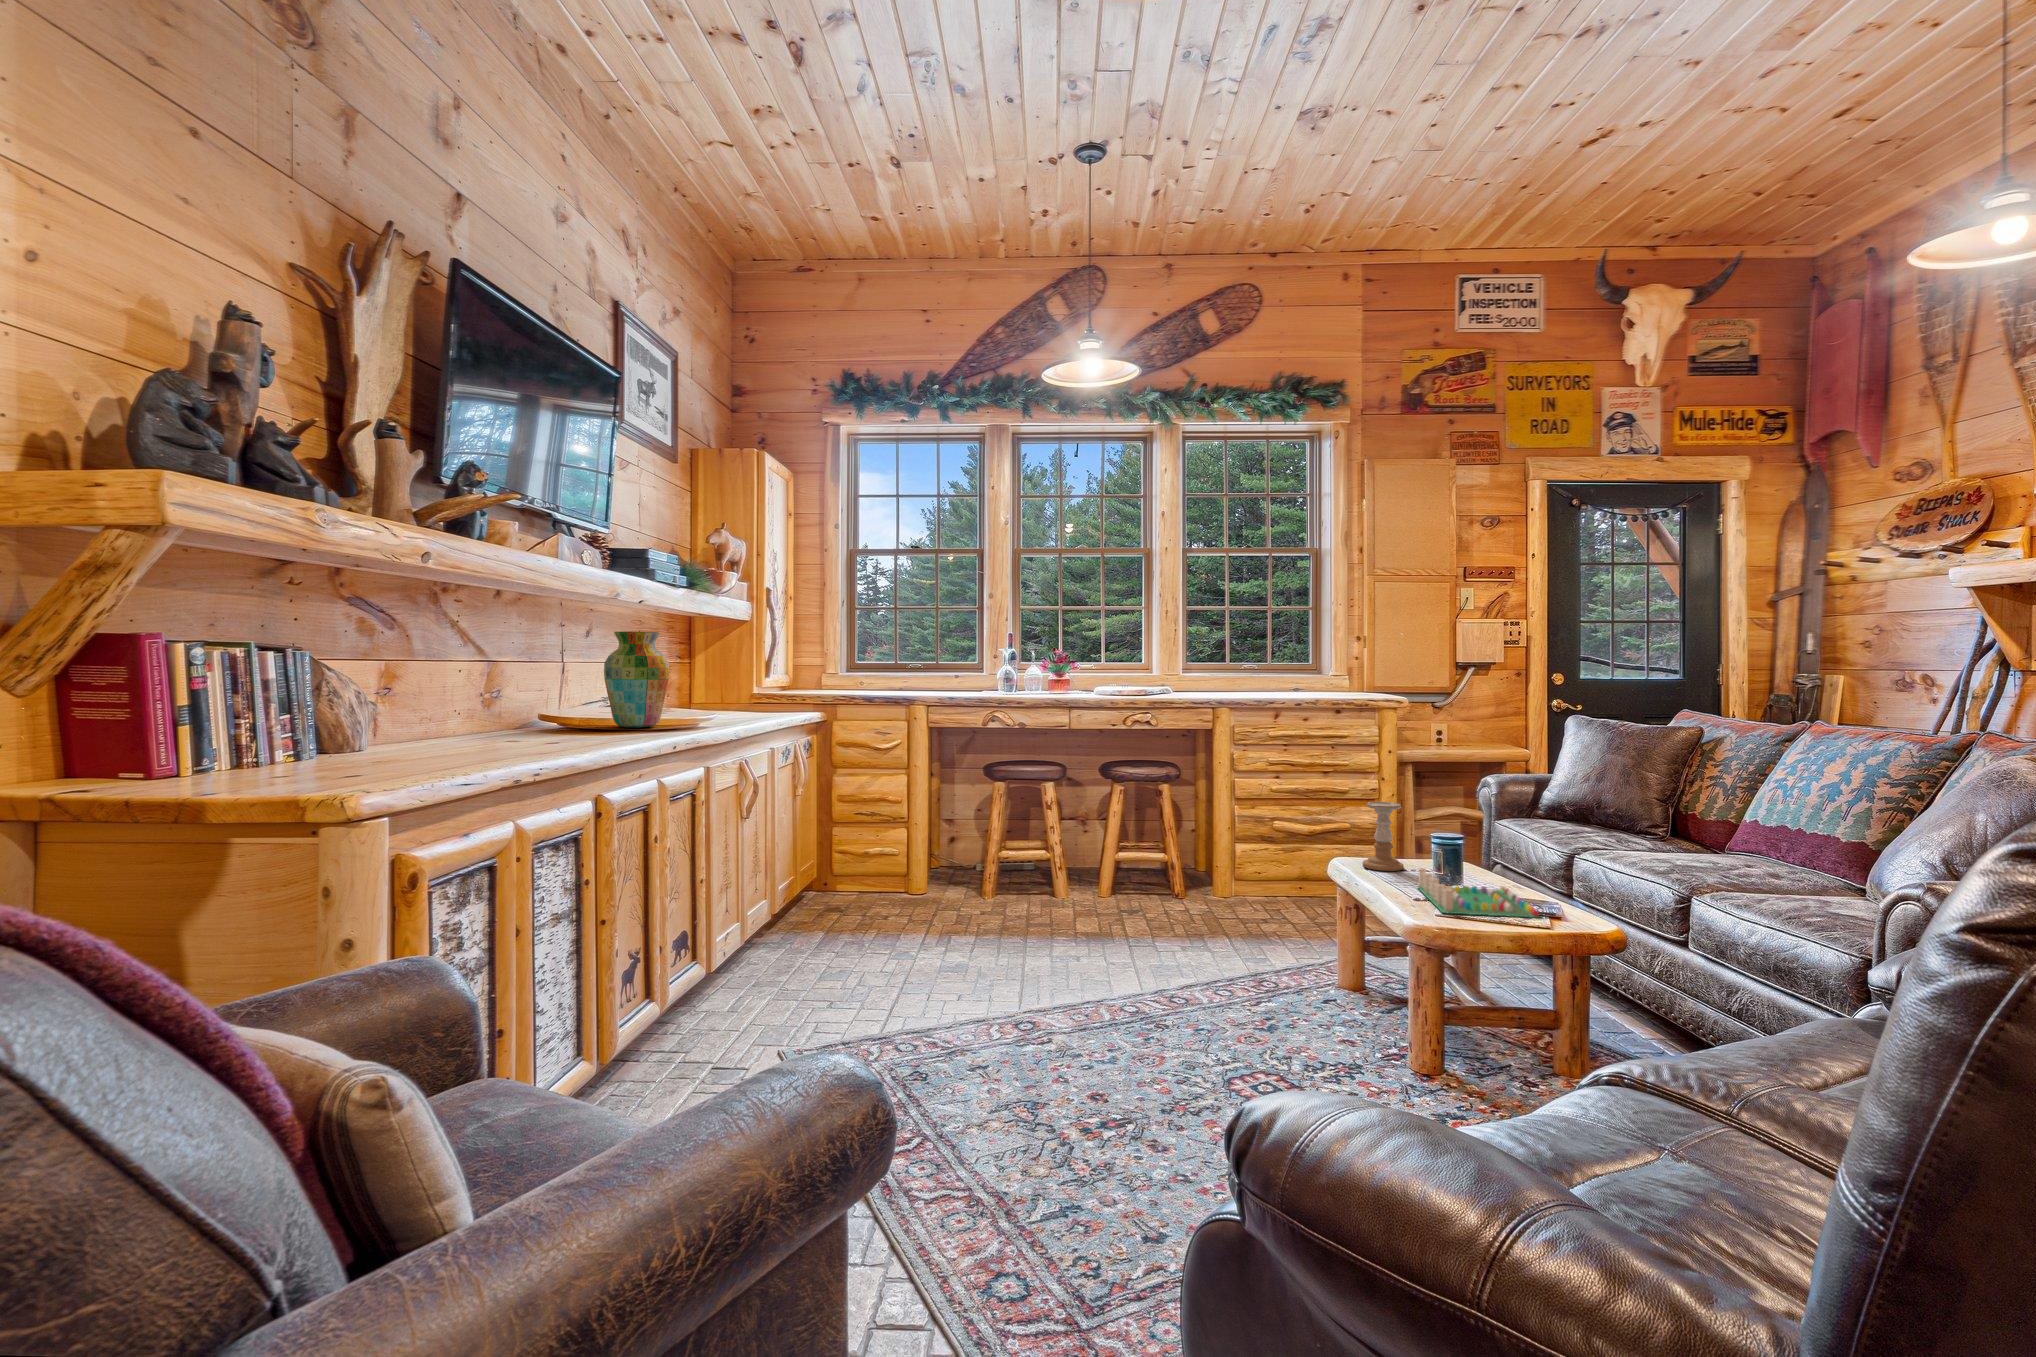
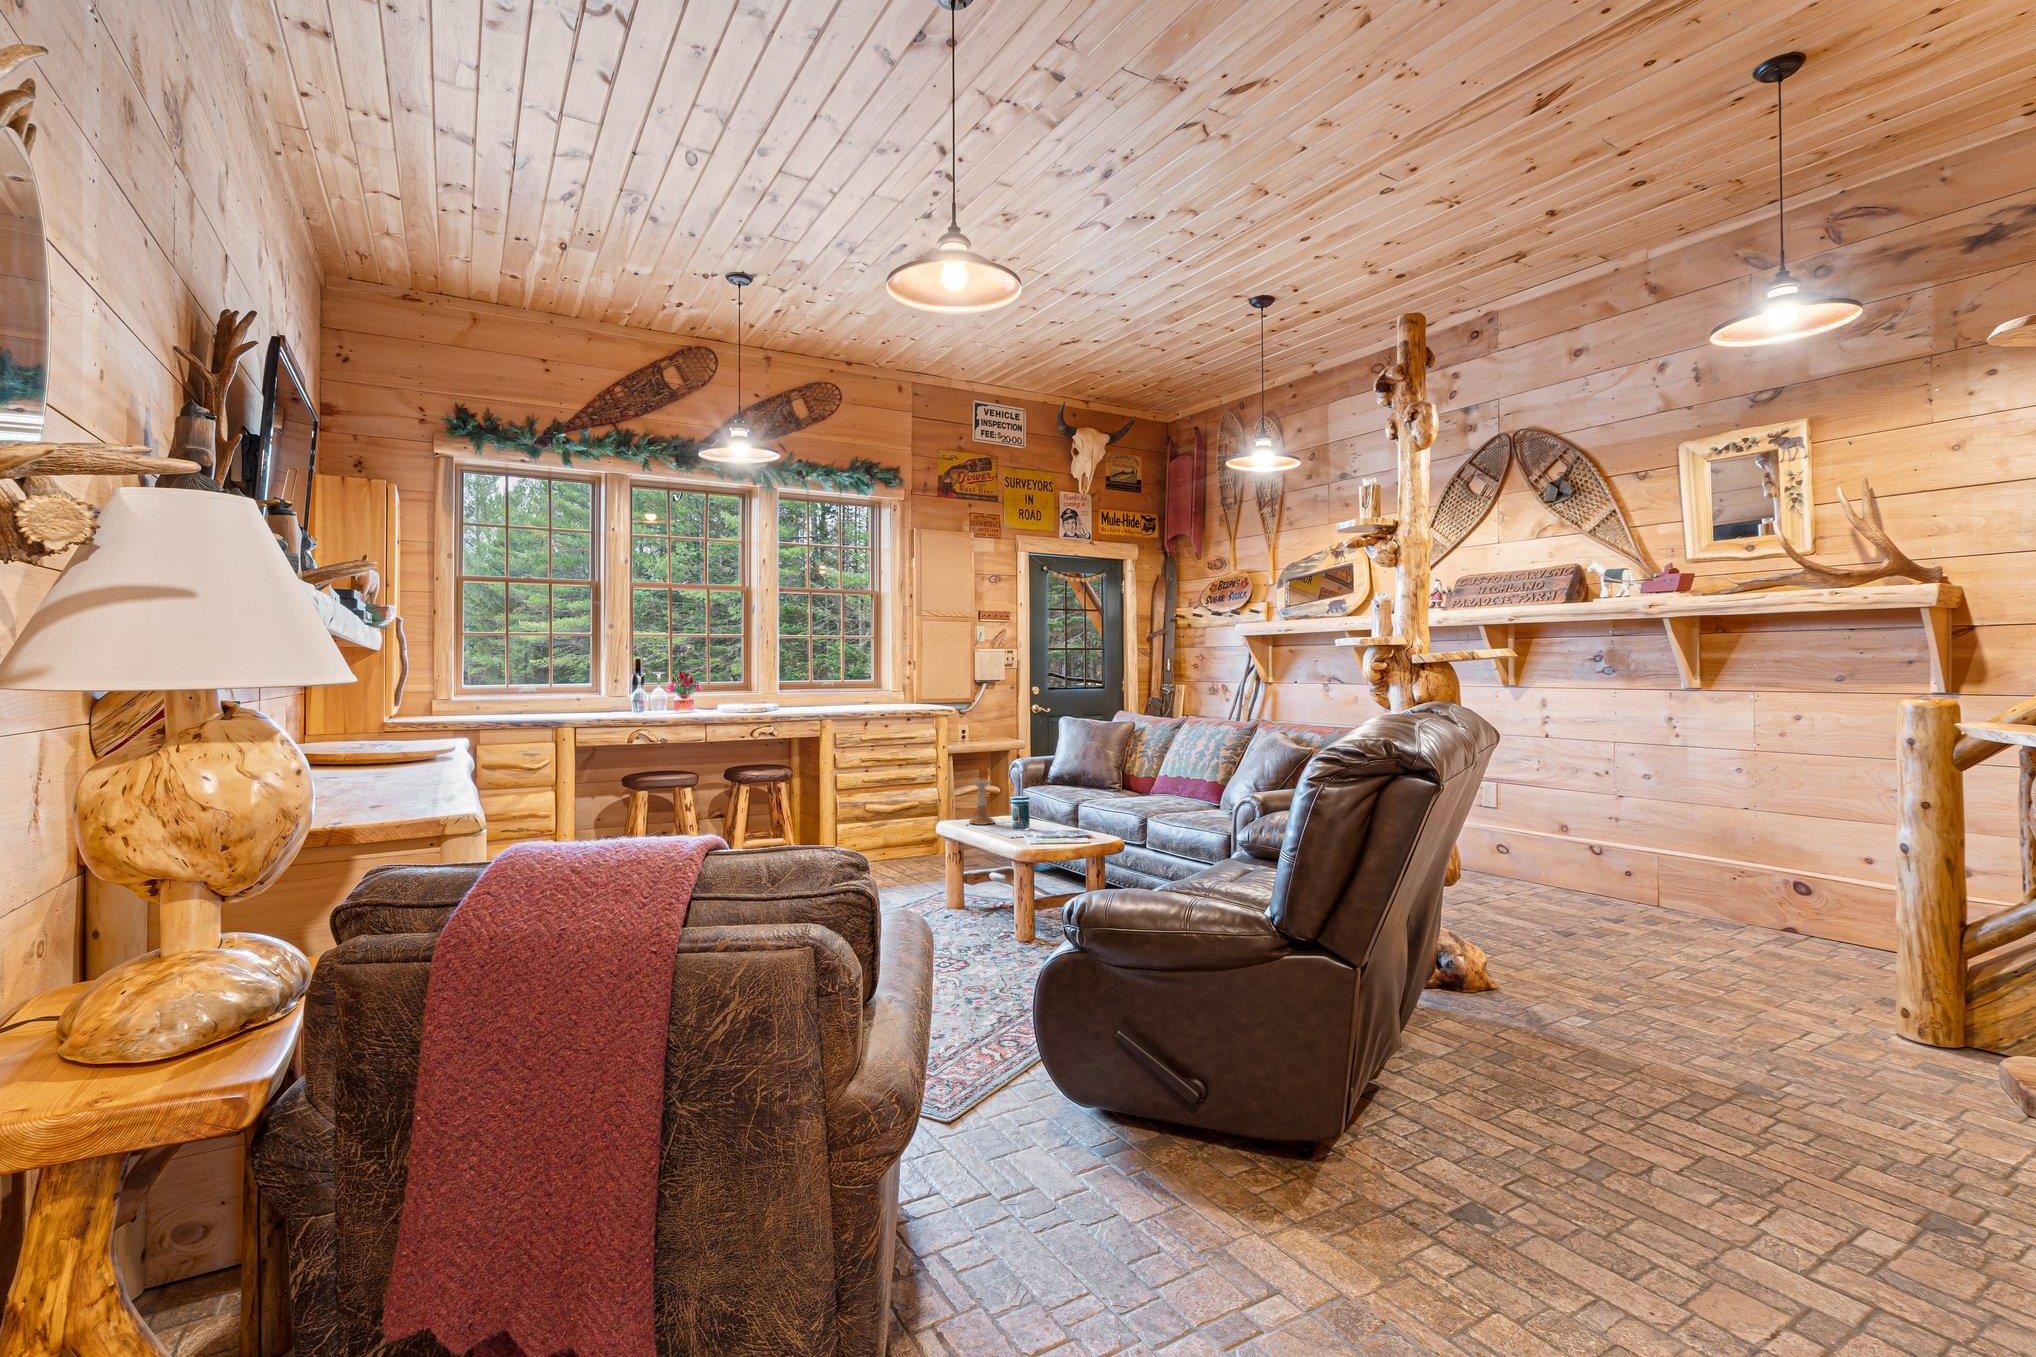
vase: present [604,631,670,727] -> none [355,674,423,762]
board game: present [1418,868,1540,918] -> none [1011,818,1086,842]

